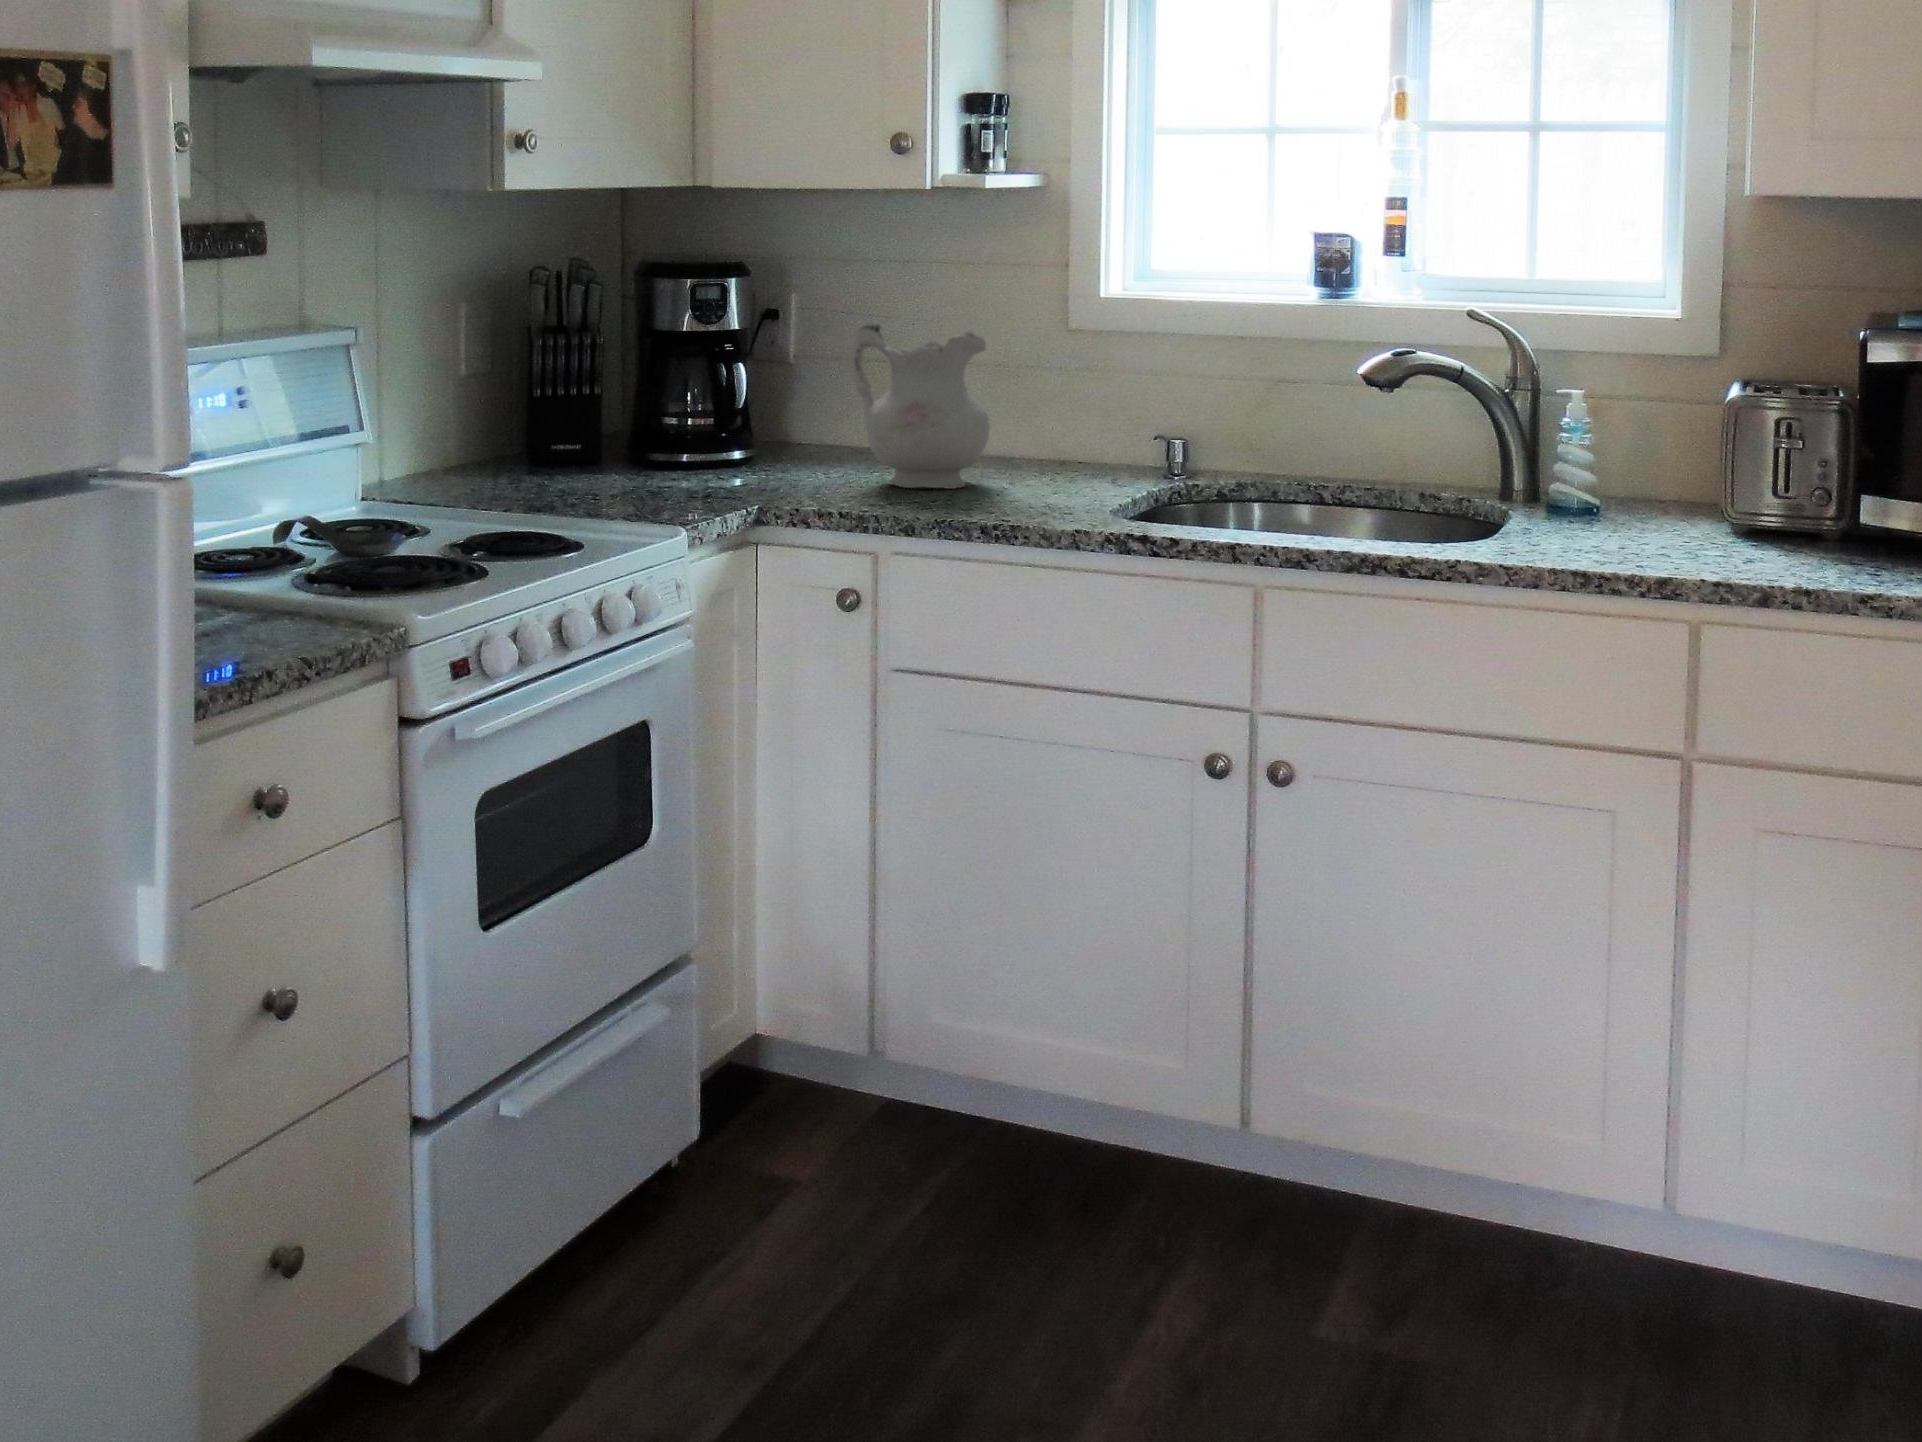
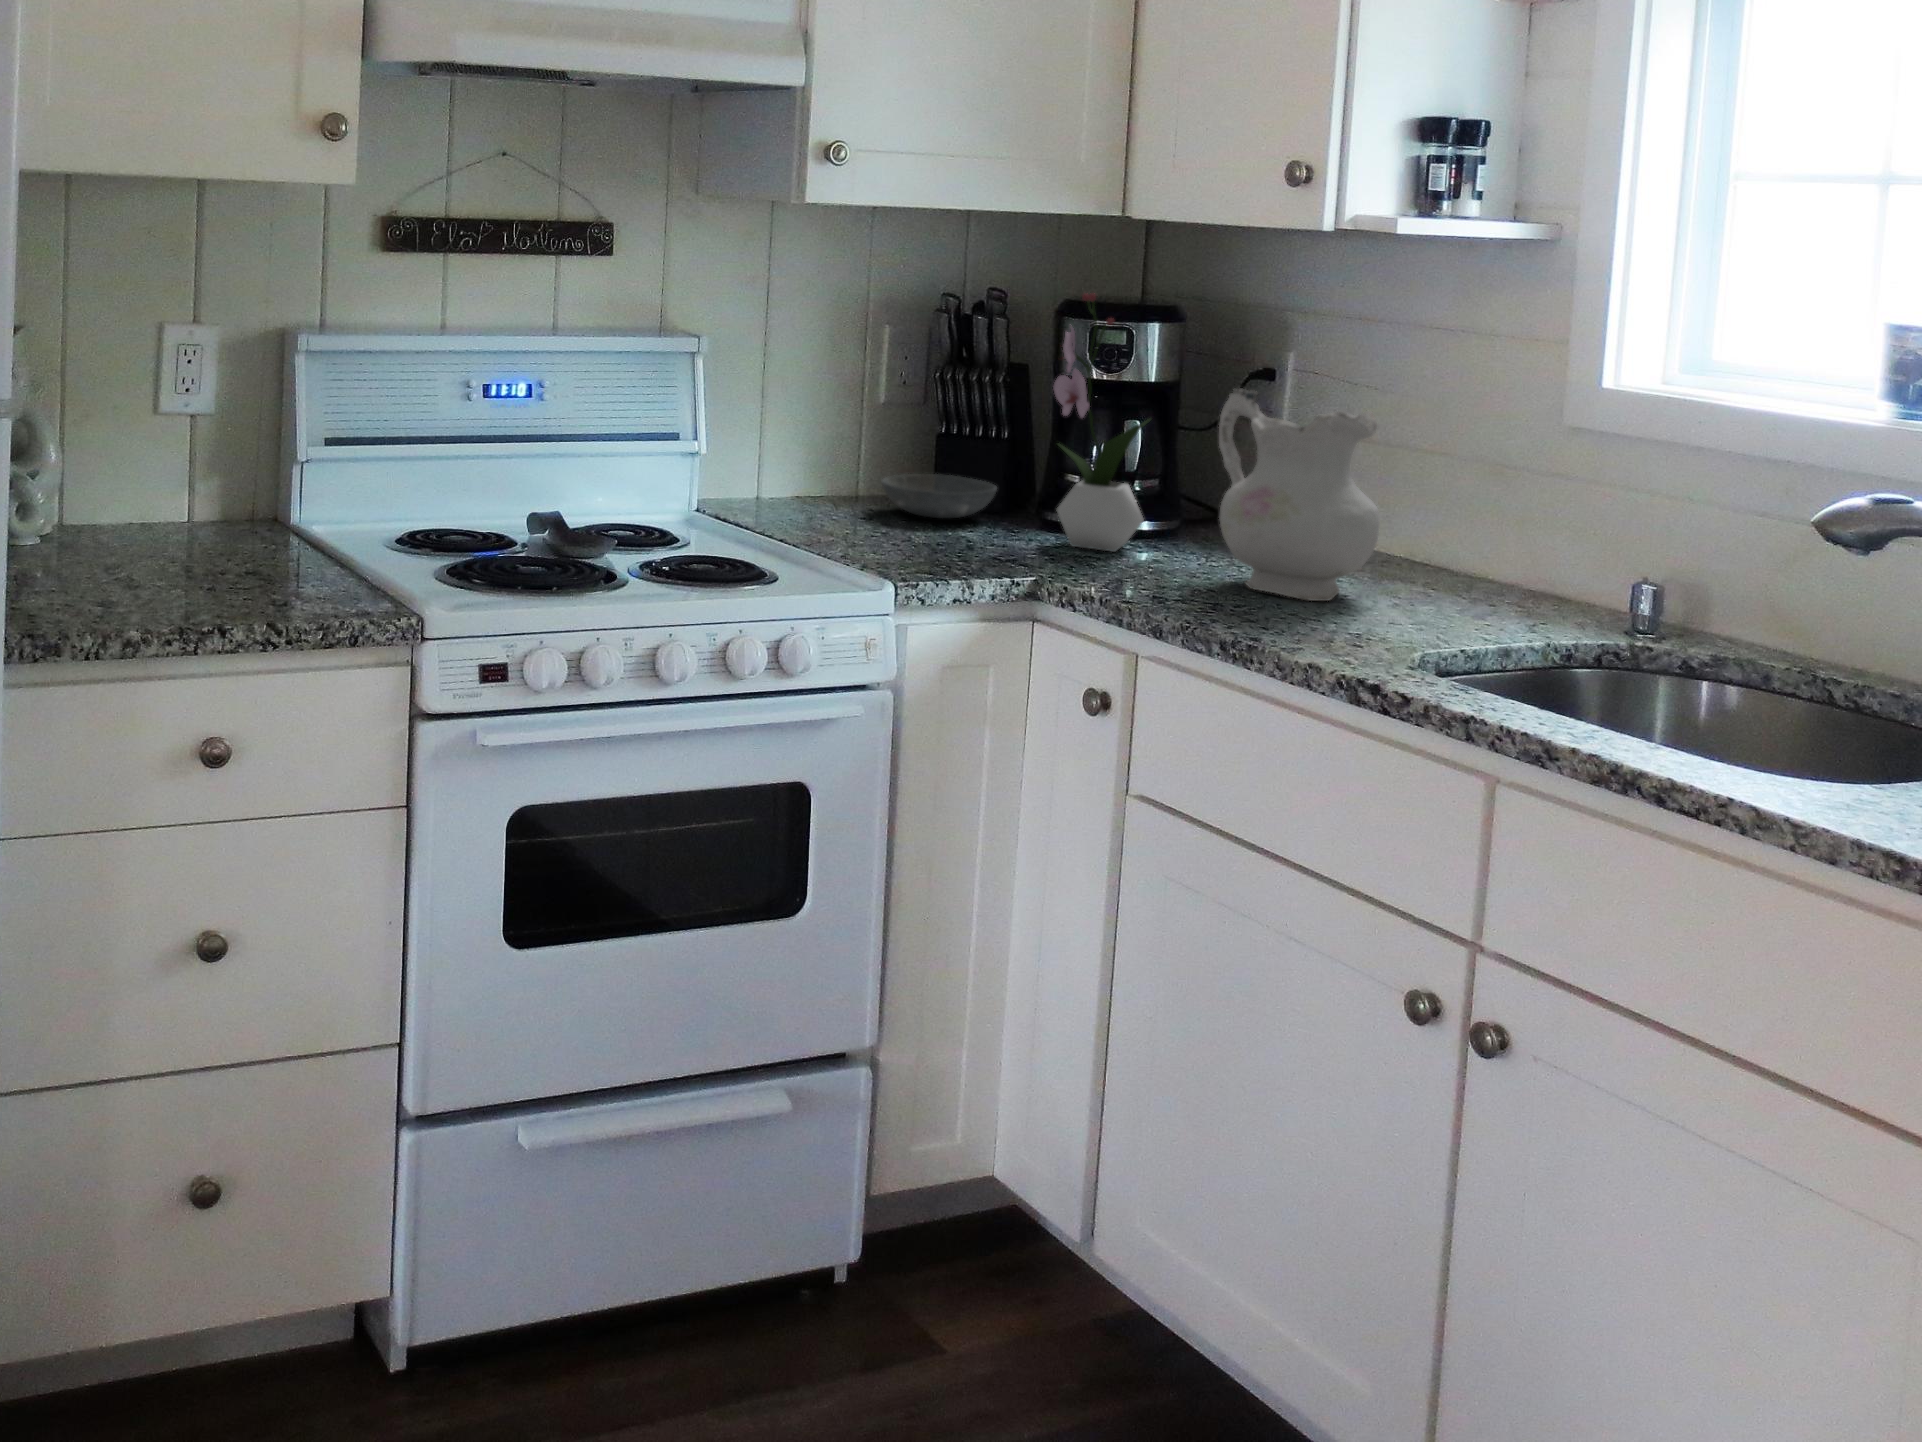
flower arrangement: none [687,256,782,481] -> present [1053,293,1151,552]
bowl: none [516,440,624,479] -> present [881,474,997,519]

